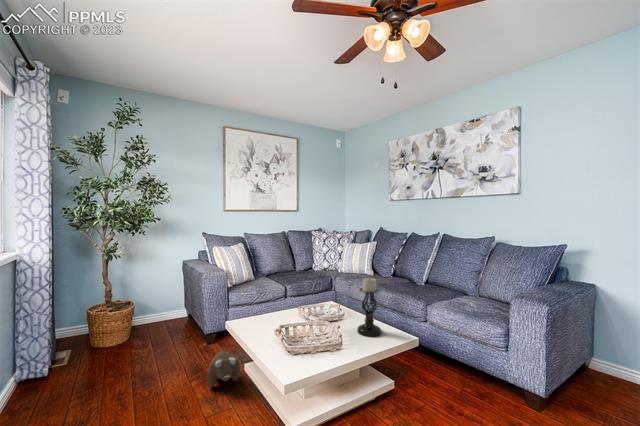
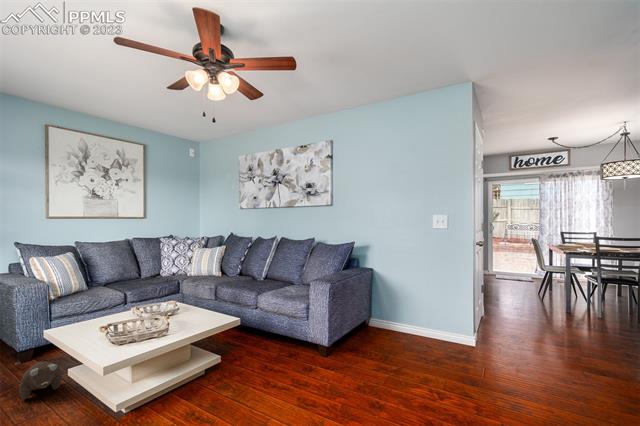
candle holder: present [357,277,381,337] -> none [190,273,211,323]

